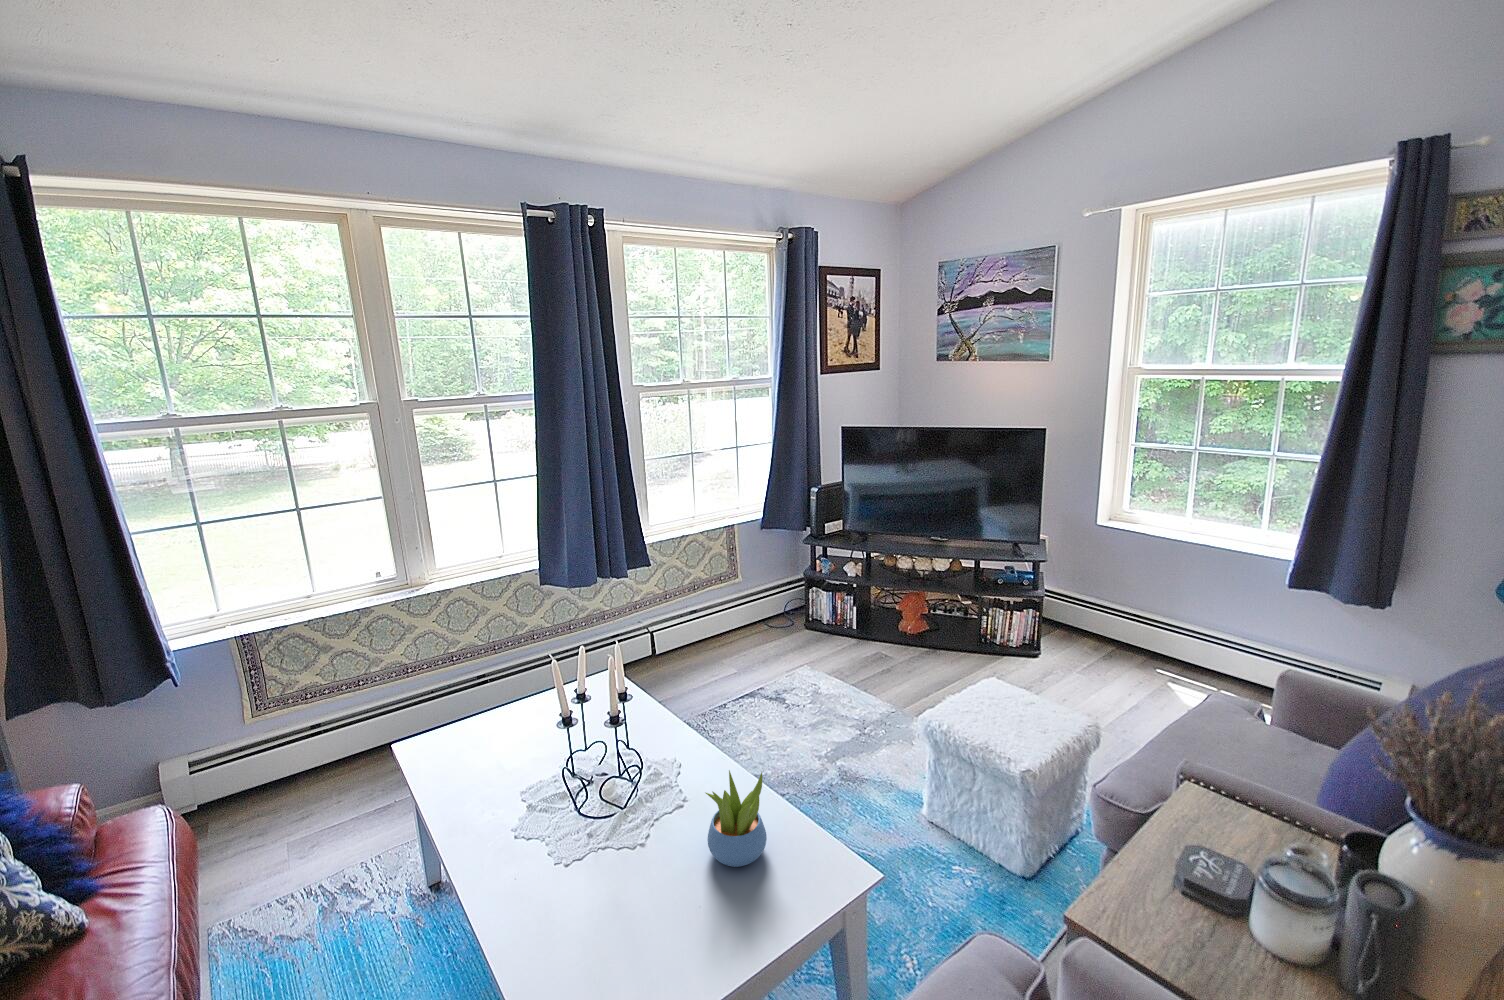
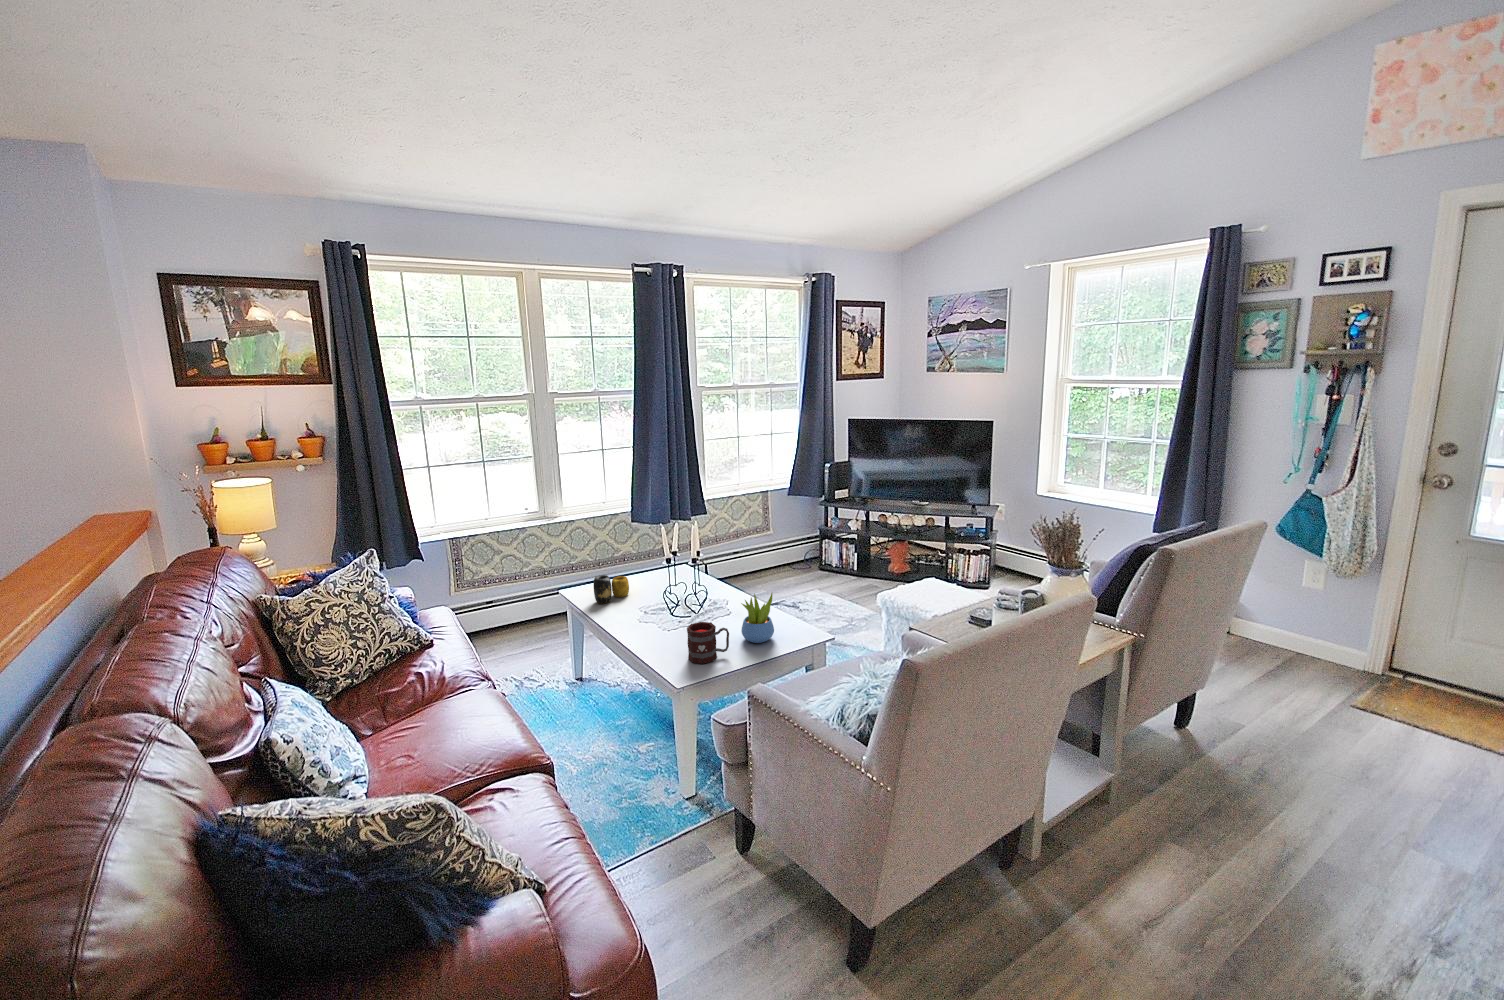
vase: none [453,707,518,763] -> present [594,575,629,604]
mug: none [602,844,685,939] -> present [687,622,729,664]

